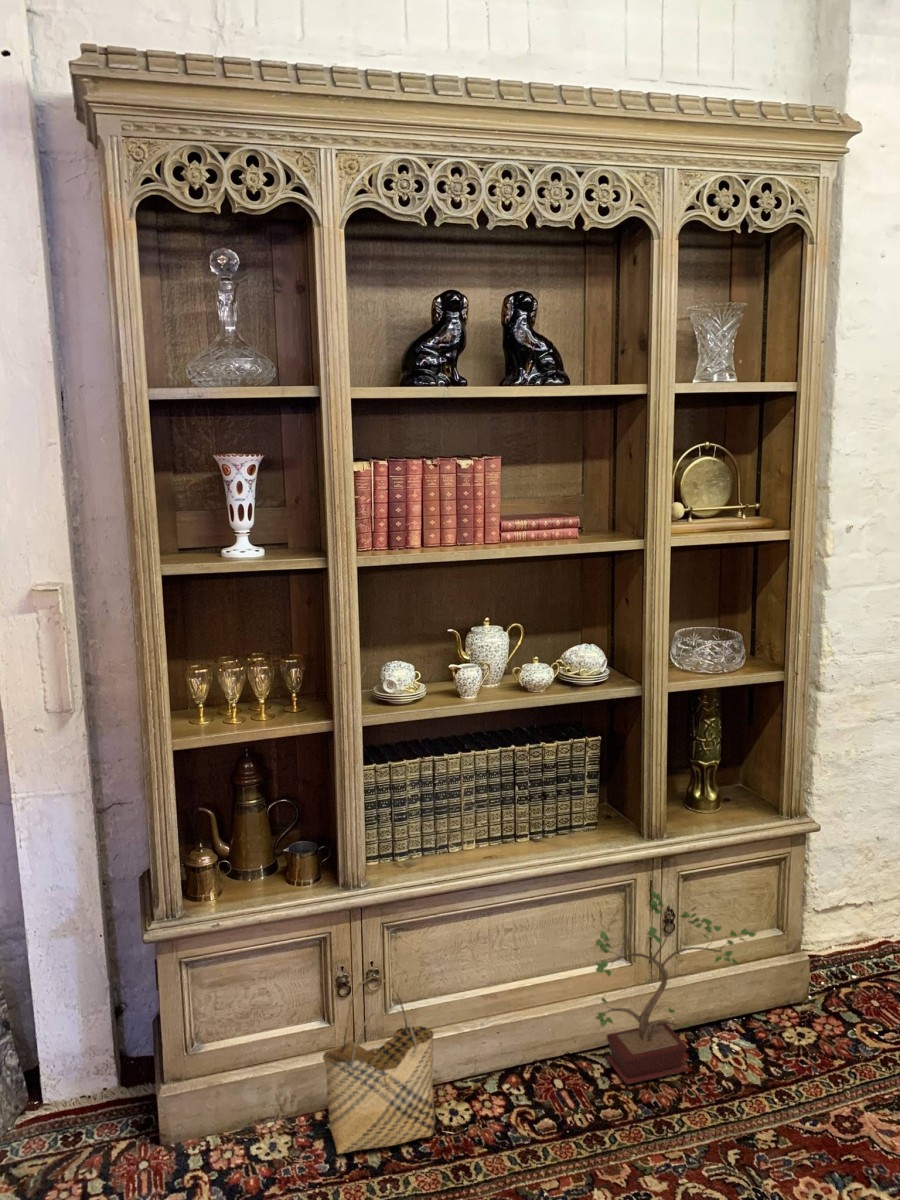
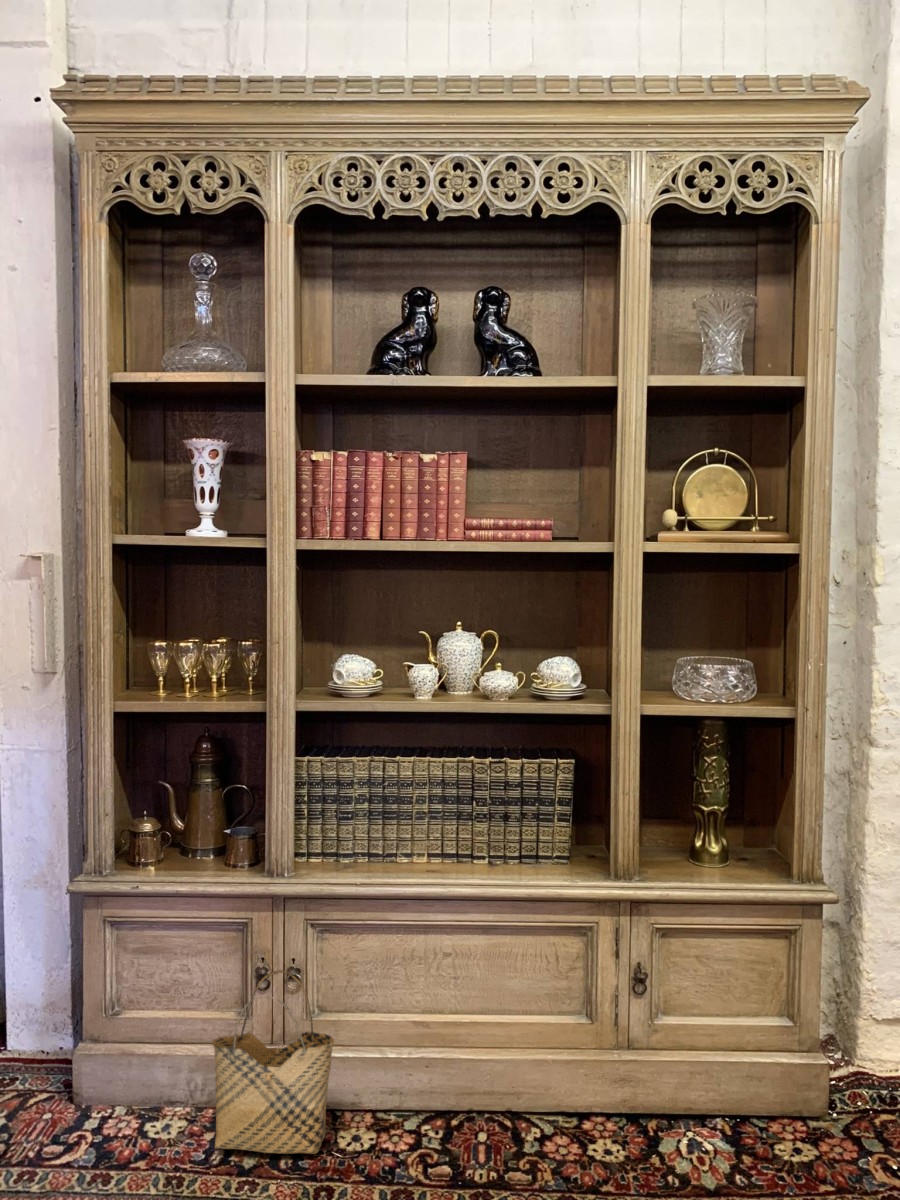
potted plant: present [595,891,756,1084] -> none [515,928,720,1156]

